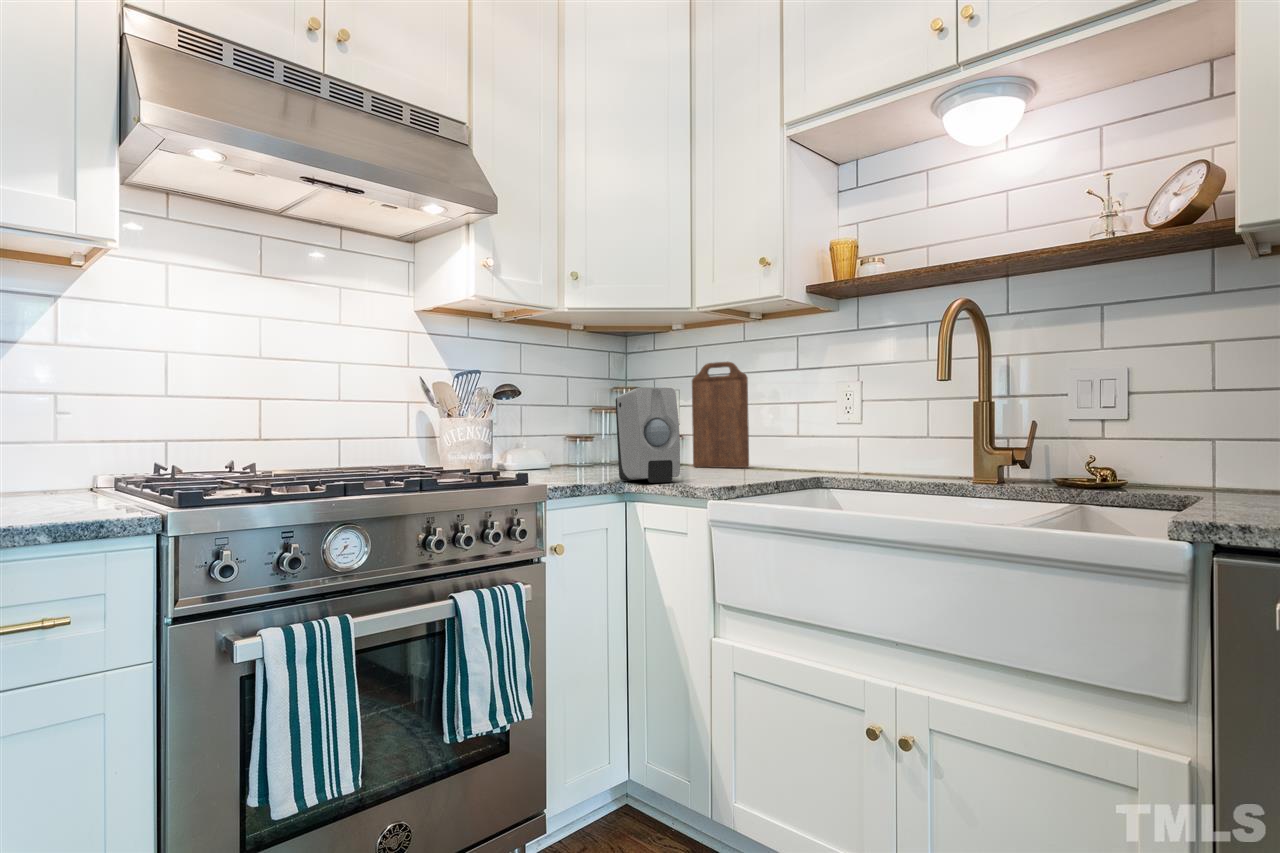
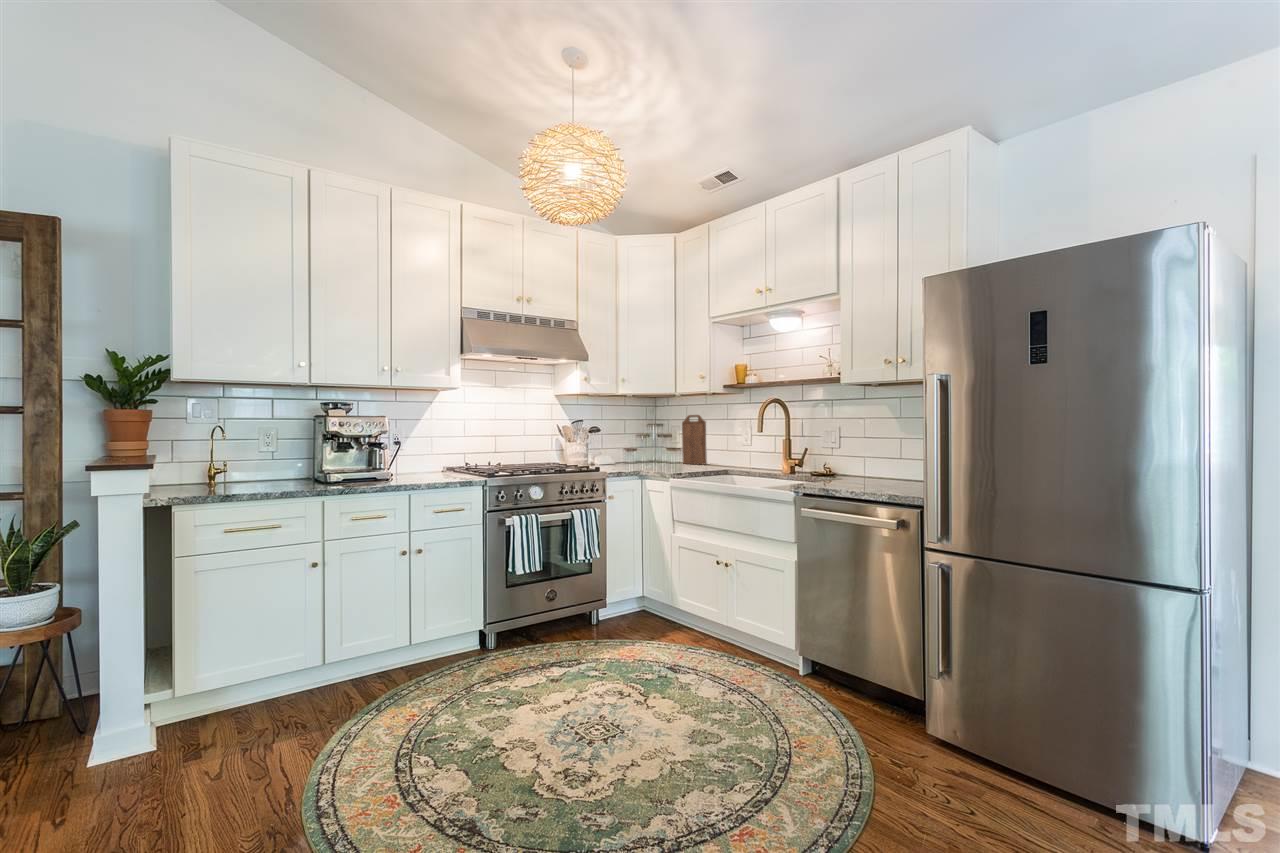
soap dispenser: present [615,387,680,483] -> none [639,432,664,471]

